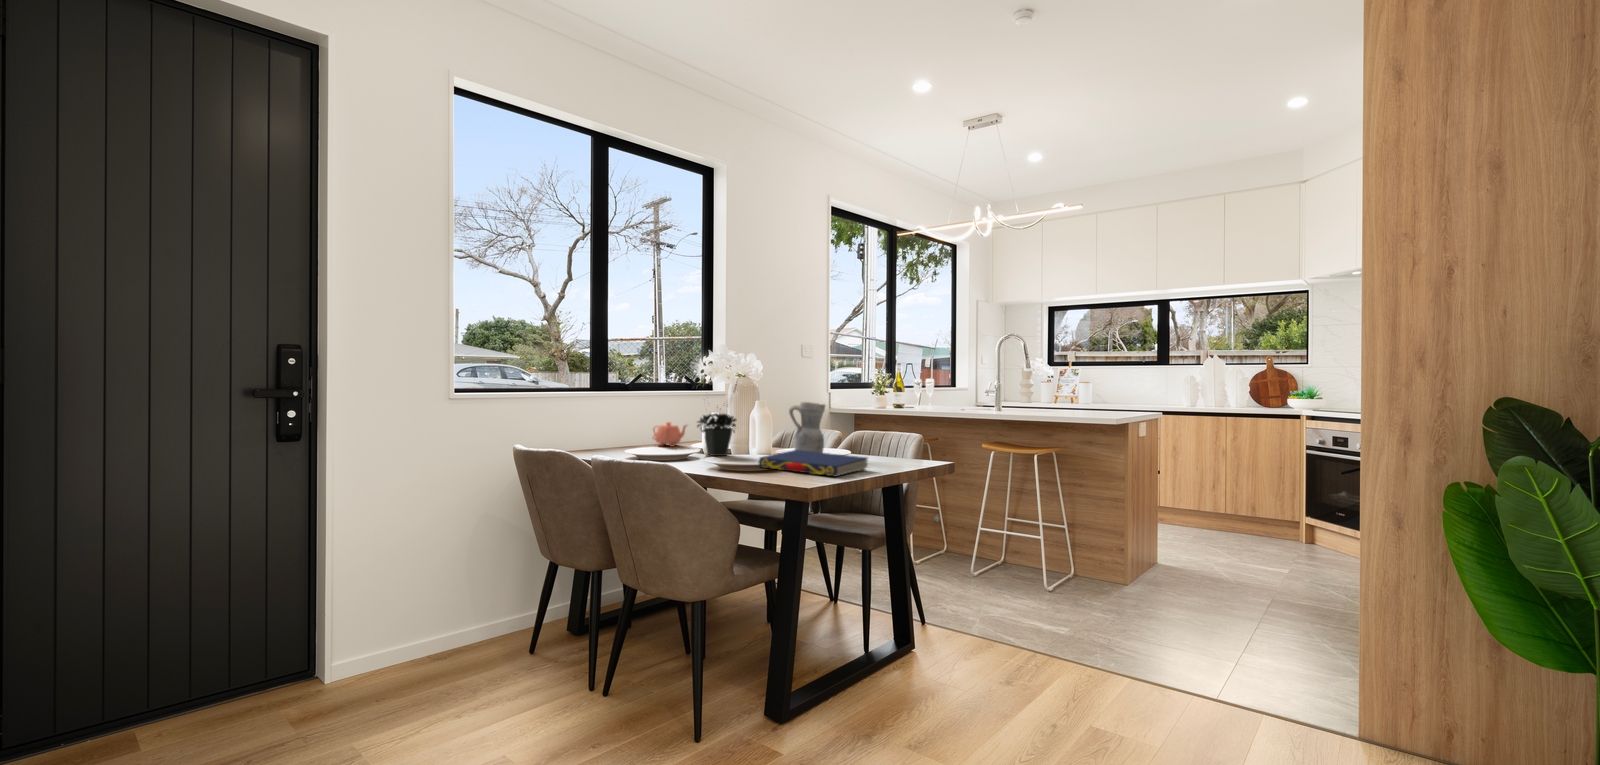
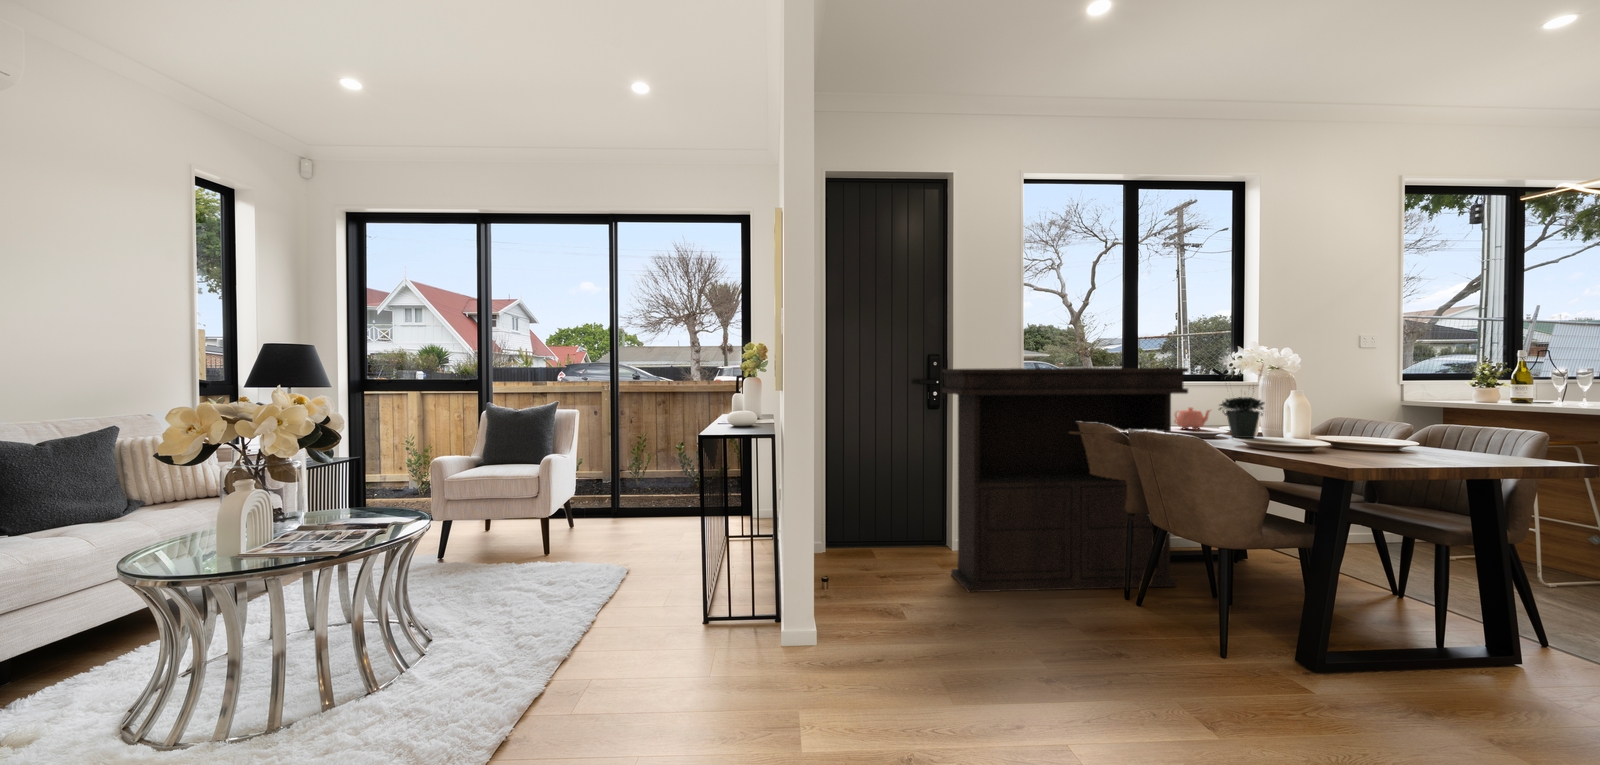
console table: none [371,378,671,687] -> present [942,368,1188,592]
ceramic pitcher: present [789,402,825,453] -> none [1332,385,1384,443]
book: present [759,450,867,476] -> none [1288,434,1444,459]

